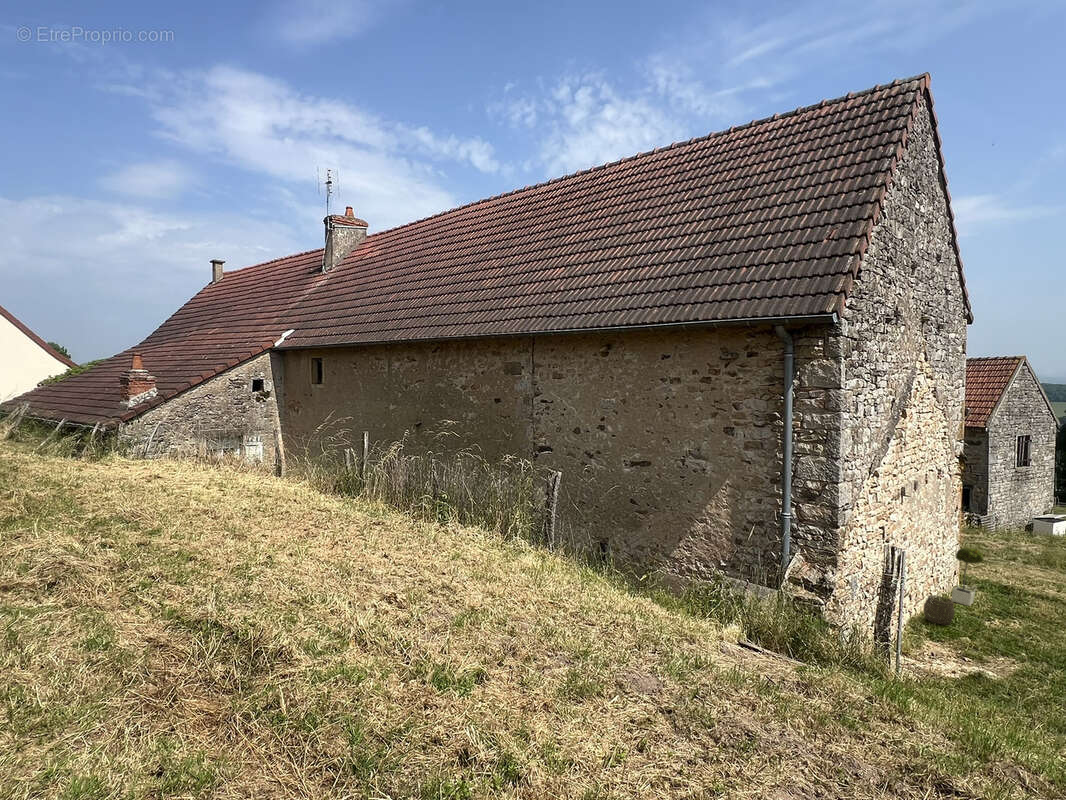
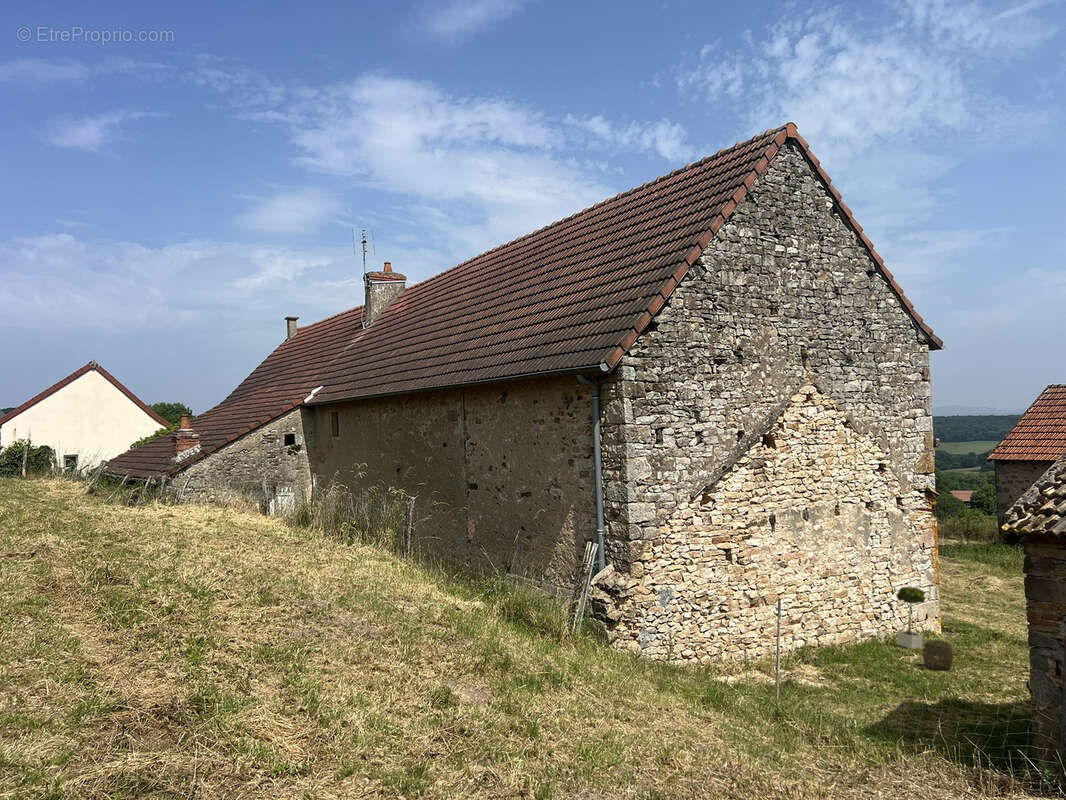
woven basket: present [924,595,954,625] -> present [922,640,953,670]

